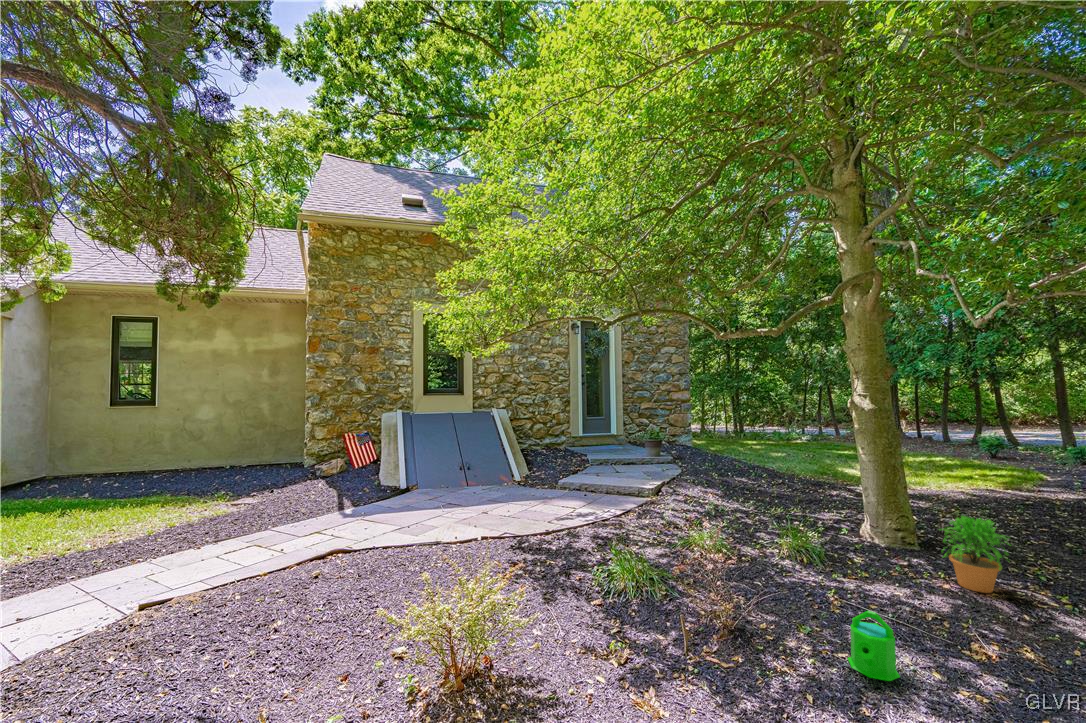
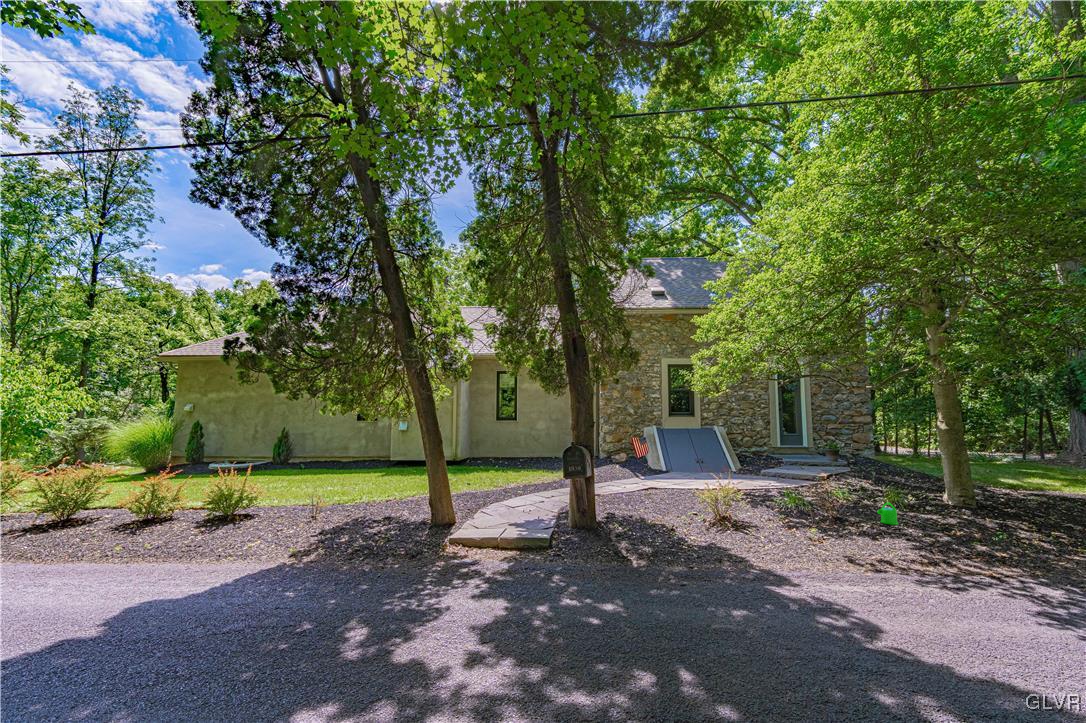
potted plant: present [943,516,1006,593] -> none [966,482,999,518]

